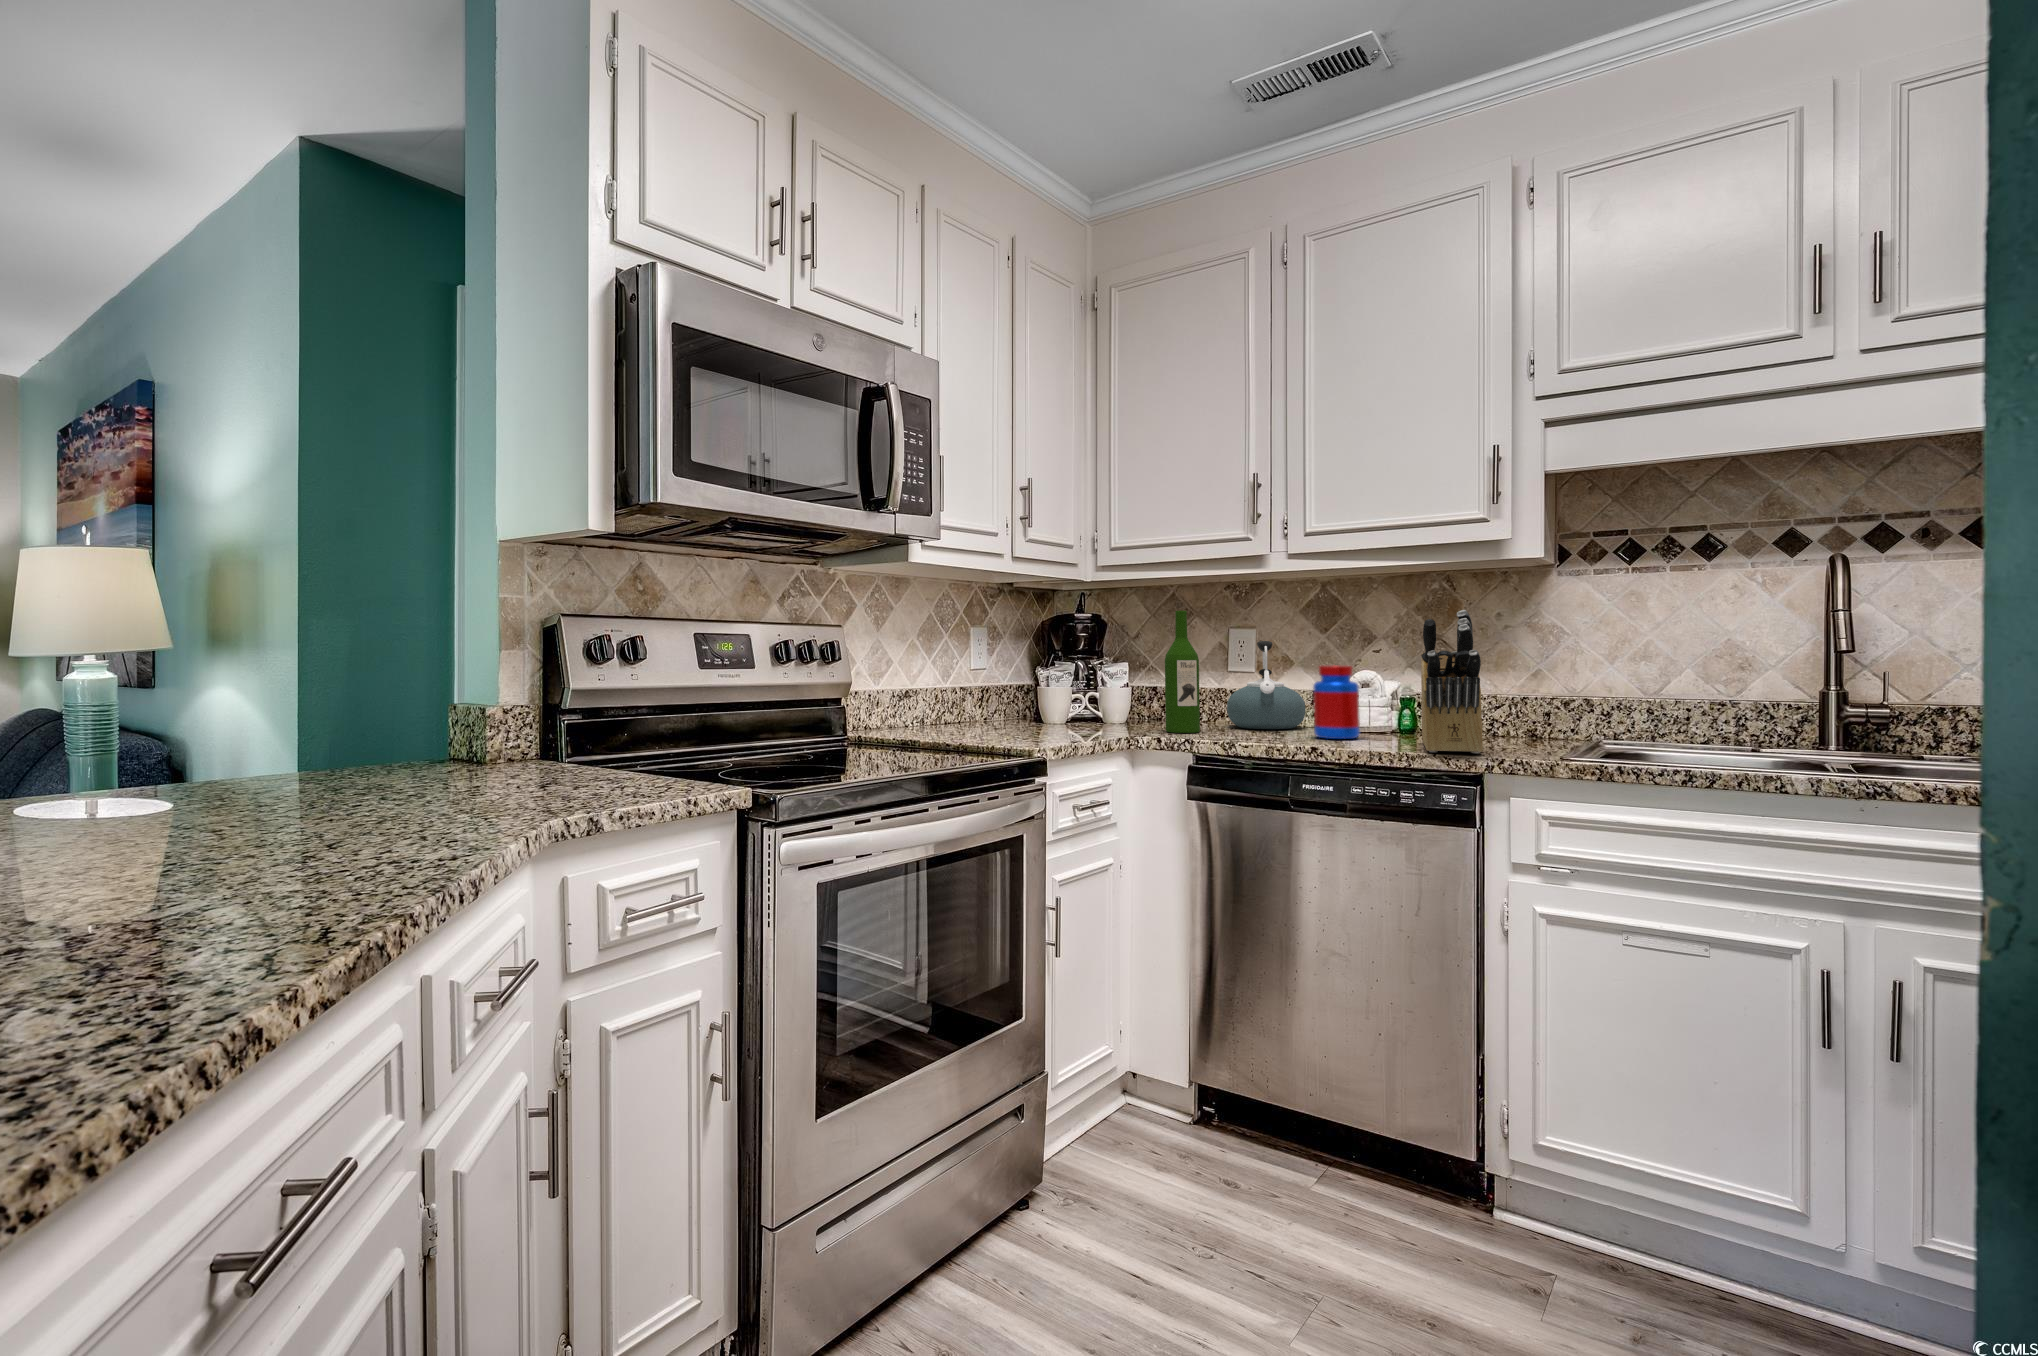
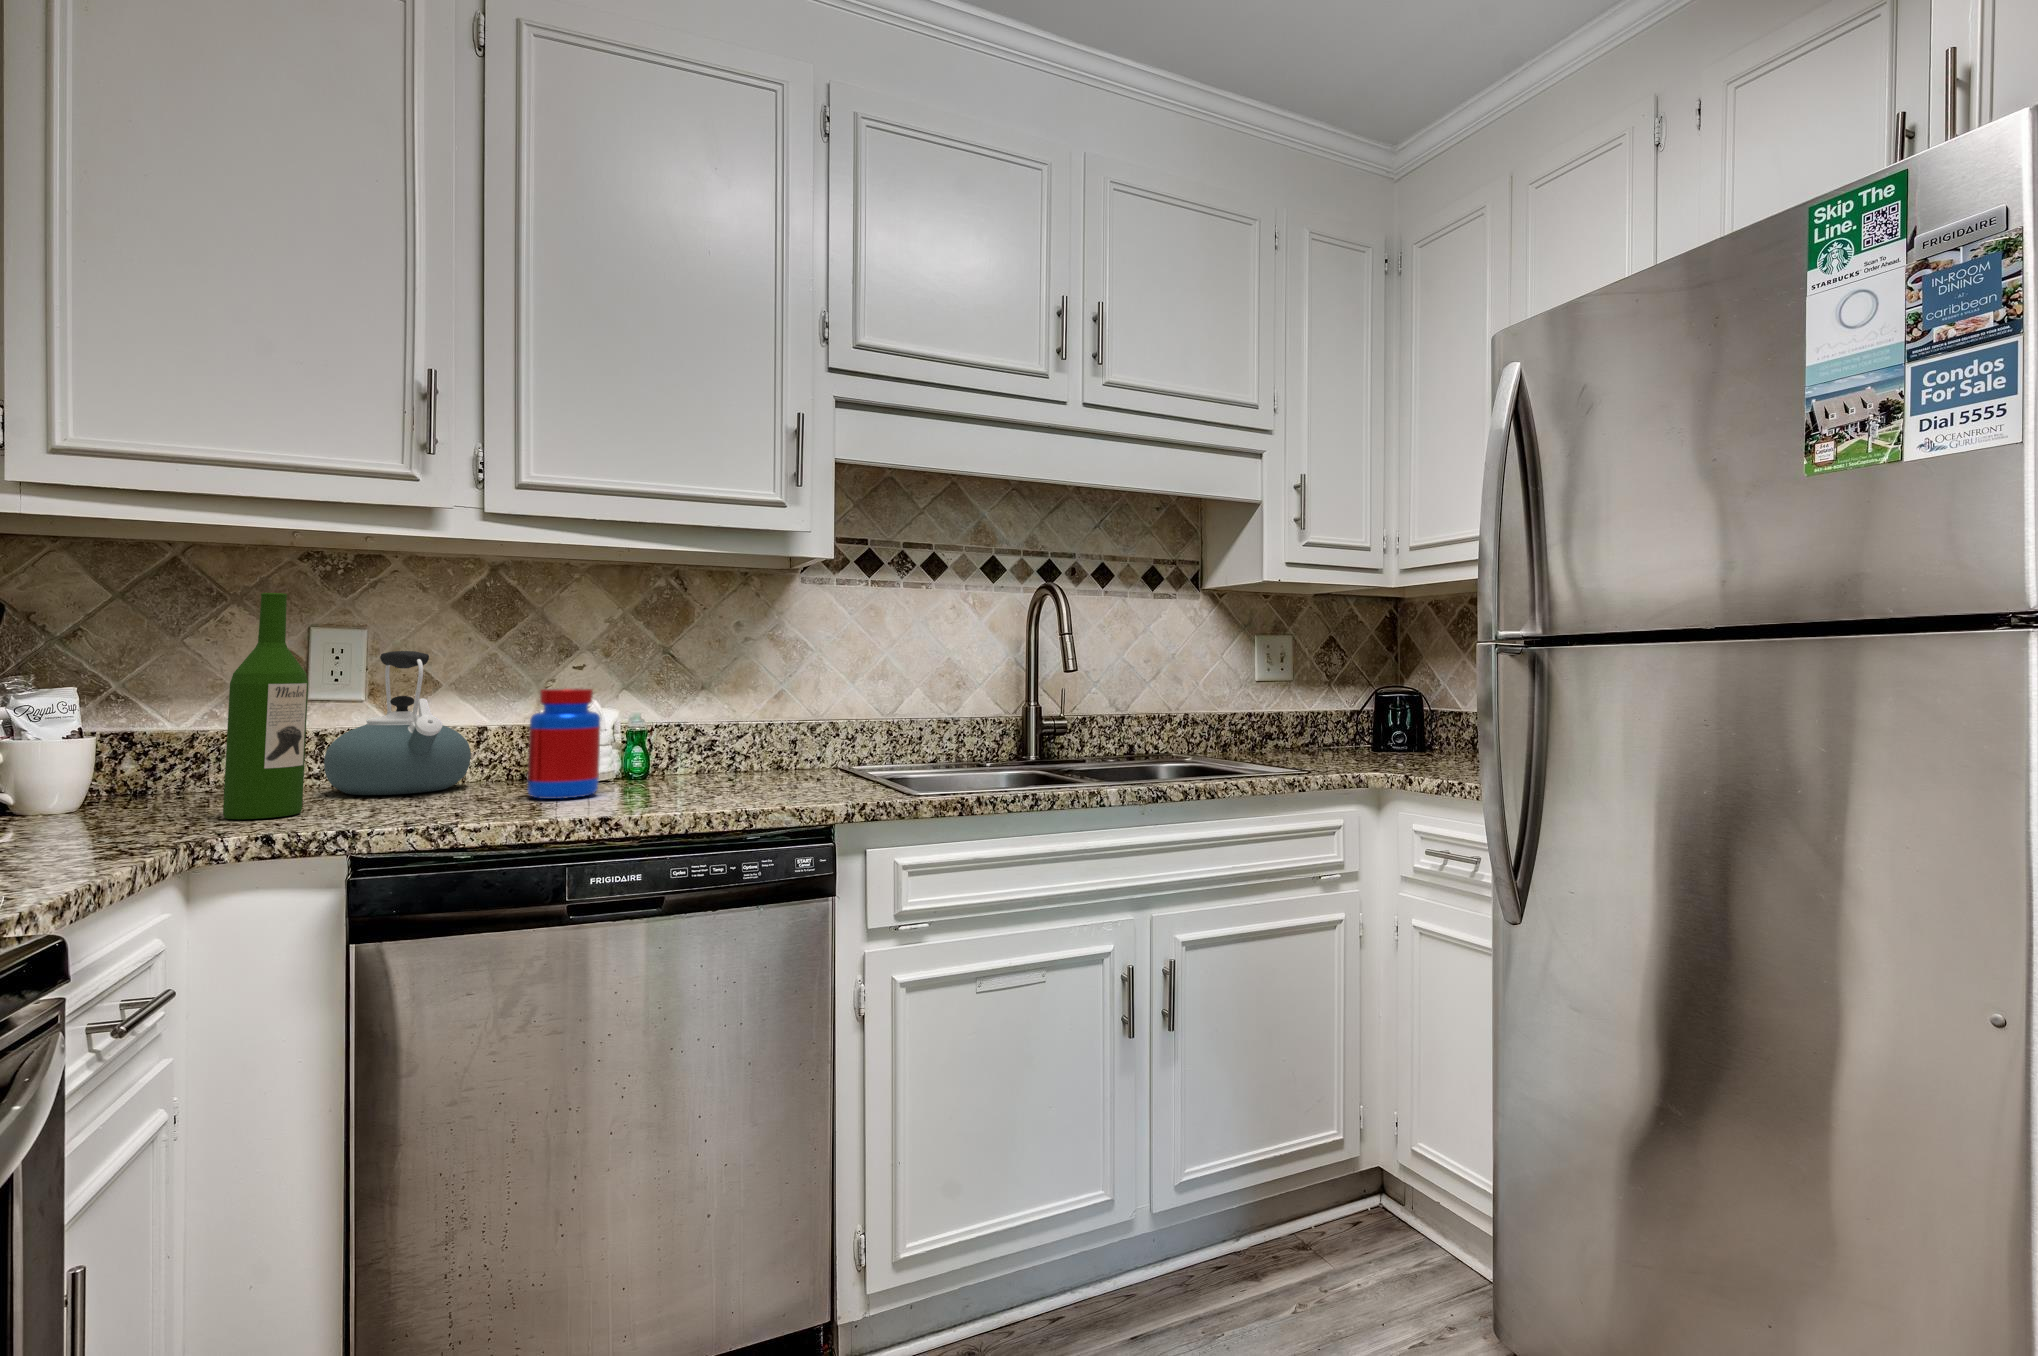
knife block: present [1421,610,1483,753] -> none [686,615,832,803]

